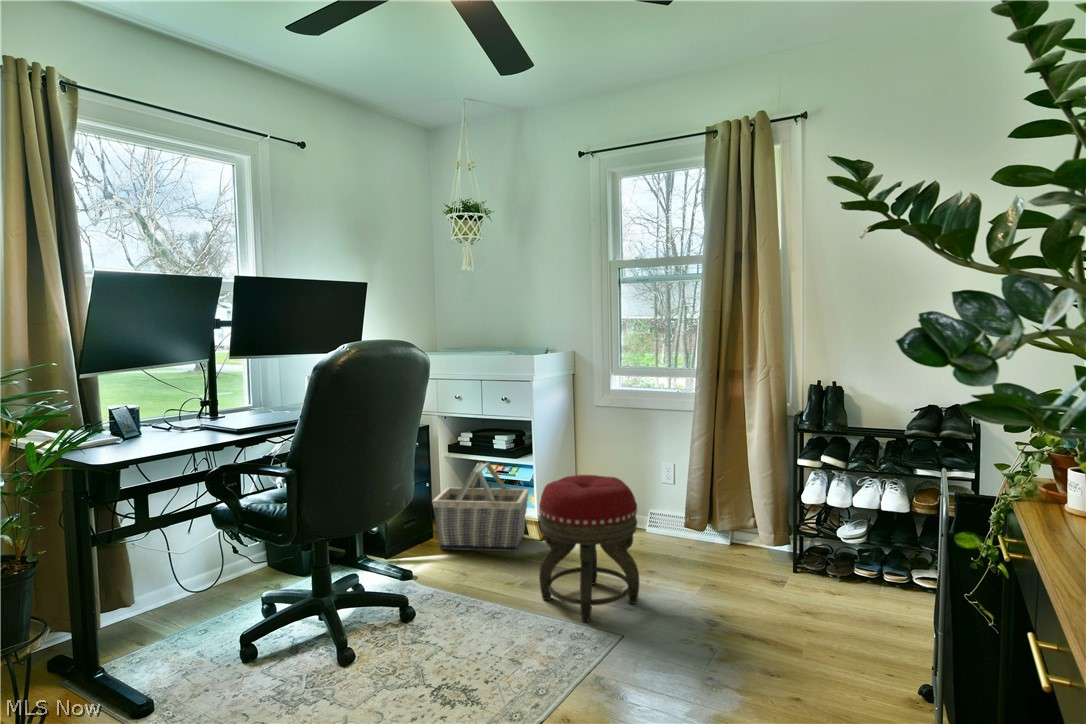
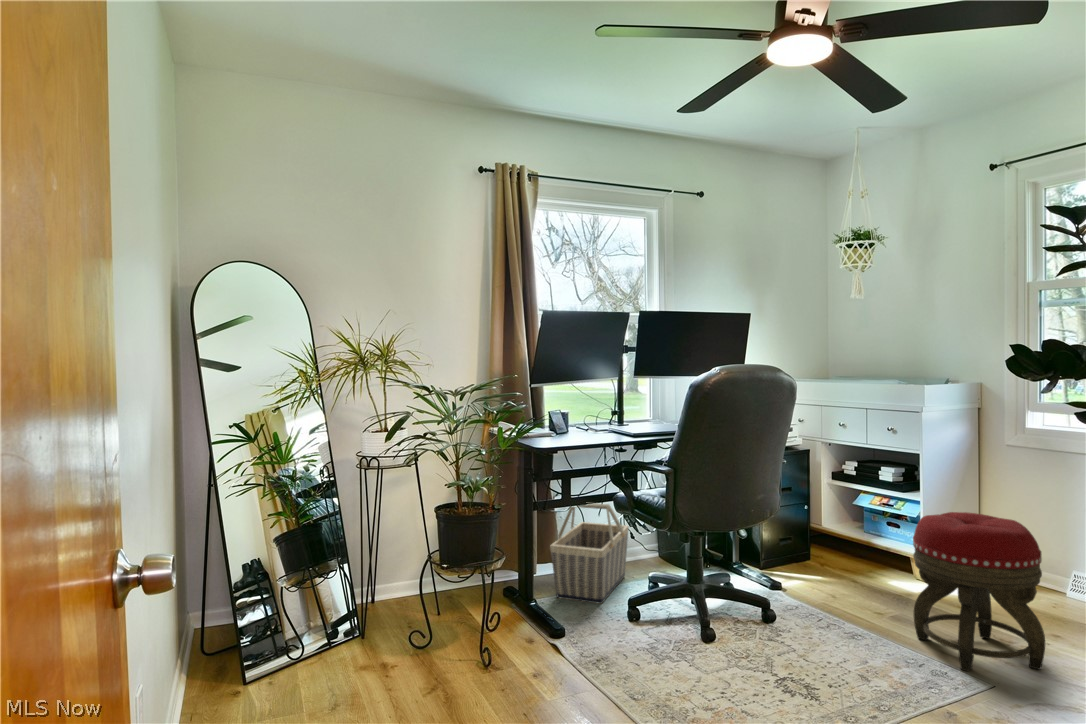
basket: present [432,462,529,551] -> present [550,503,628,604]

